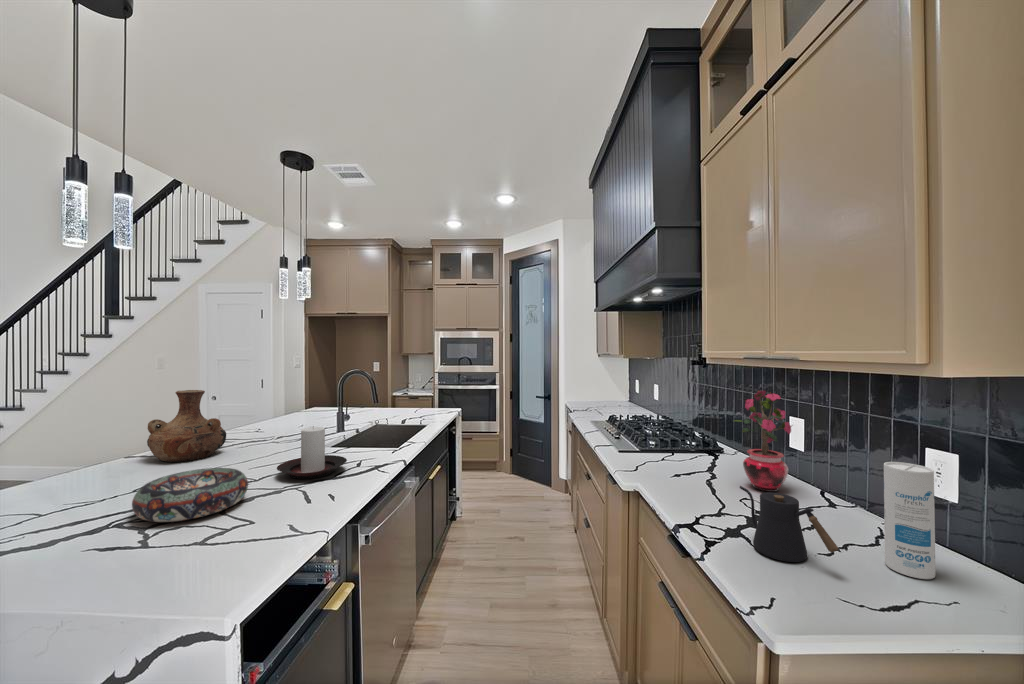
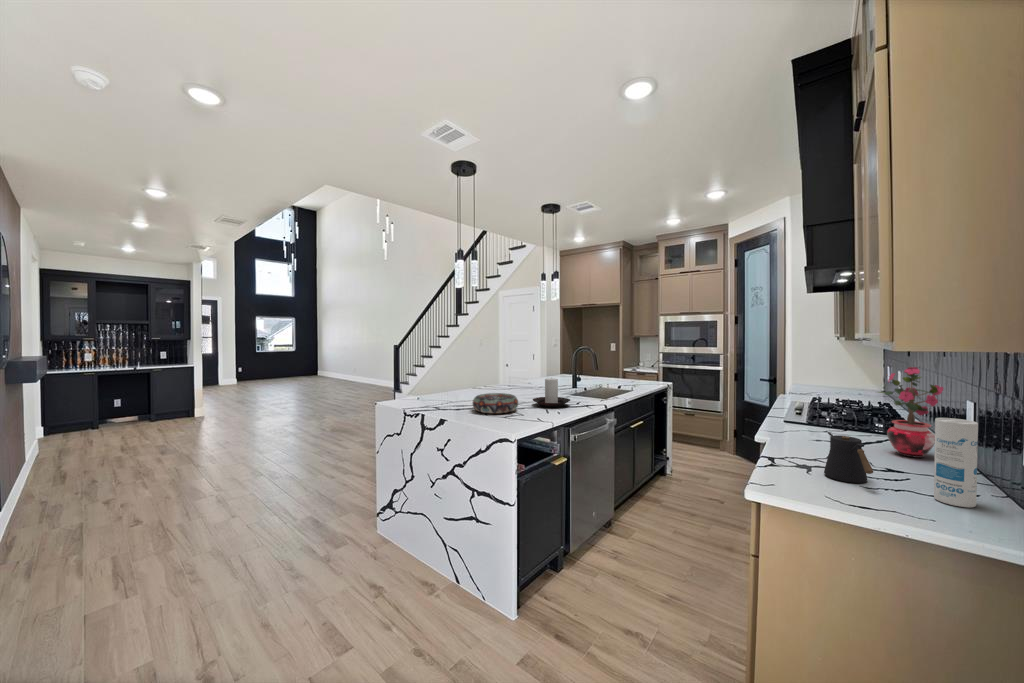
vase: present [147,390,226,462] -> none [473,355,508,394]

